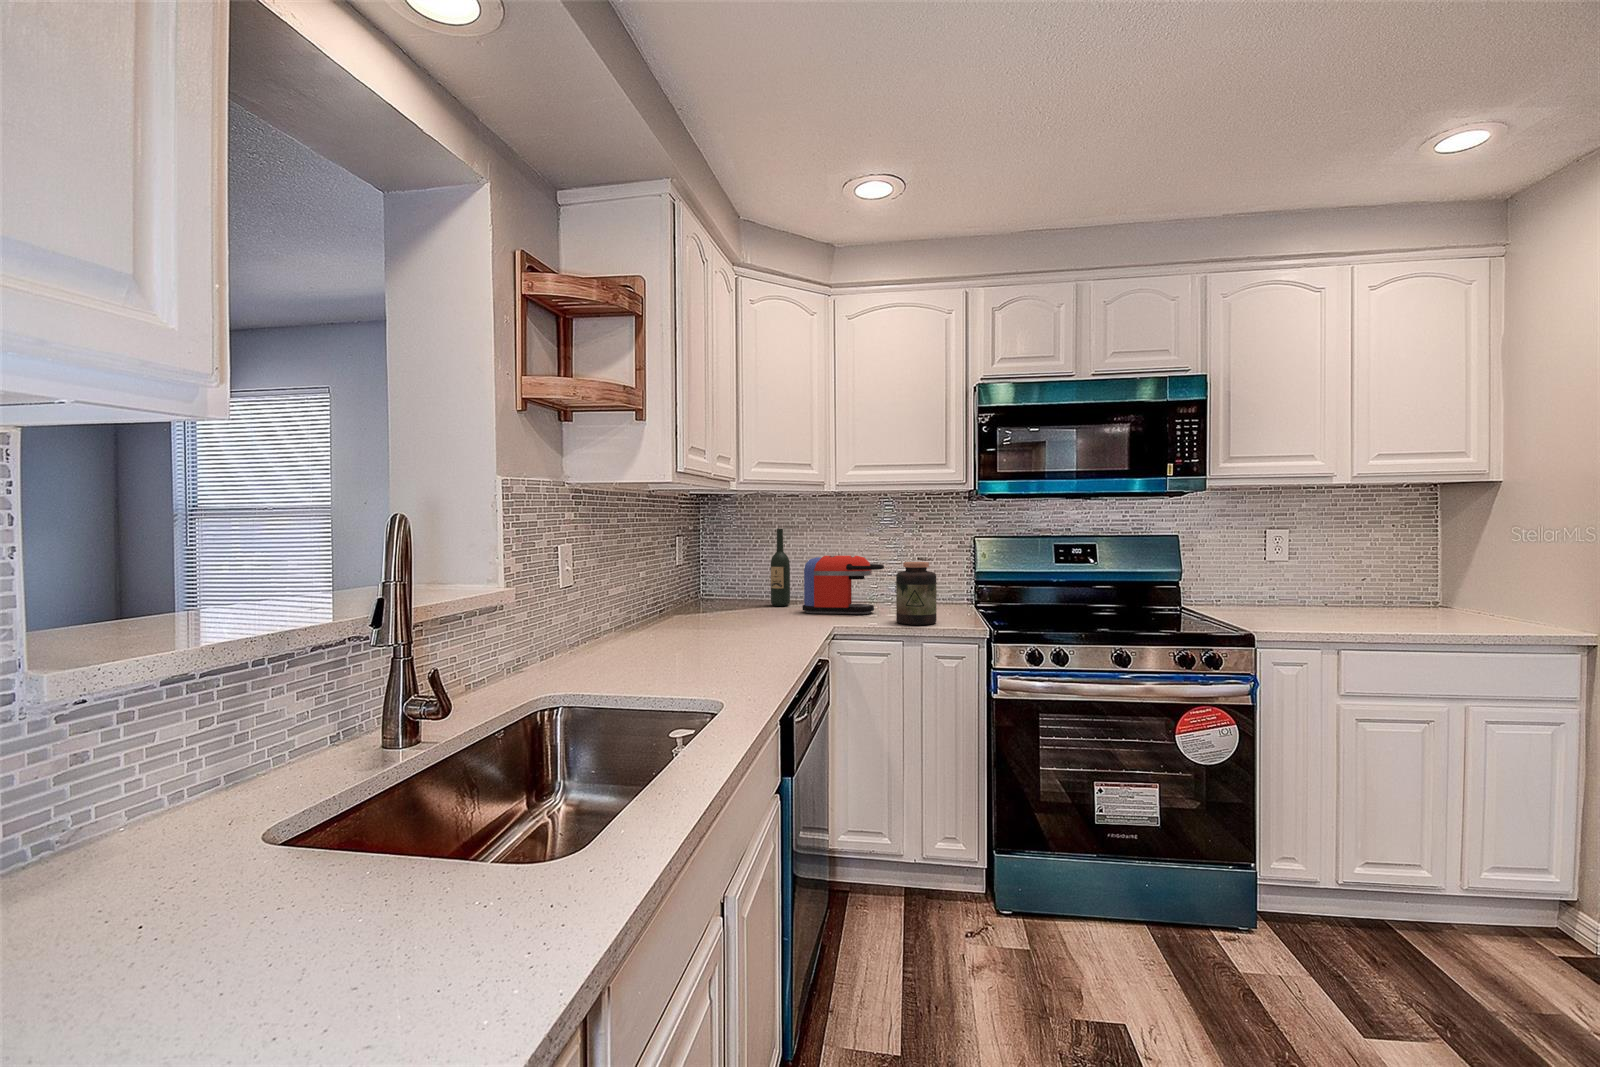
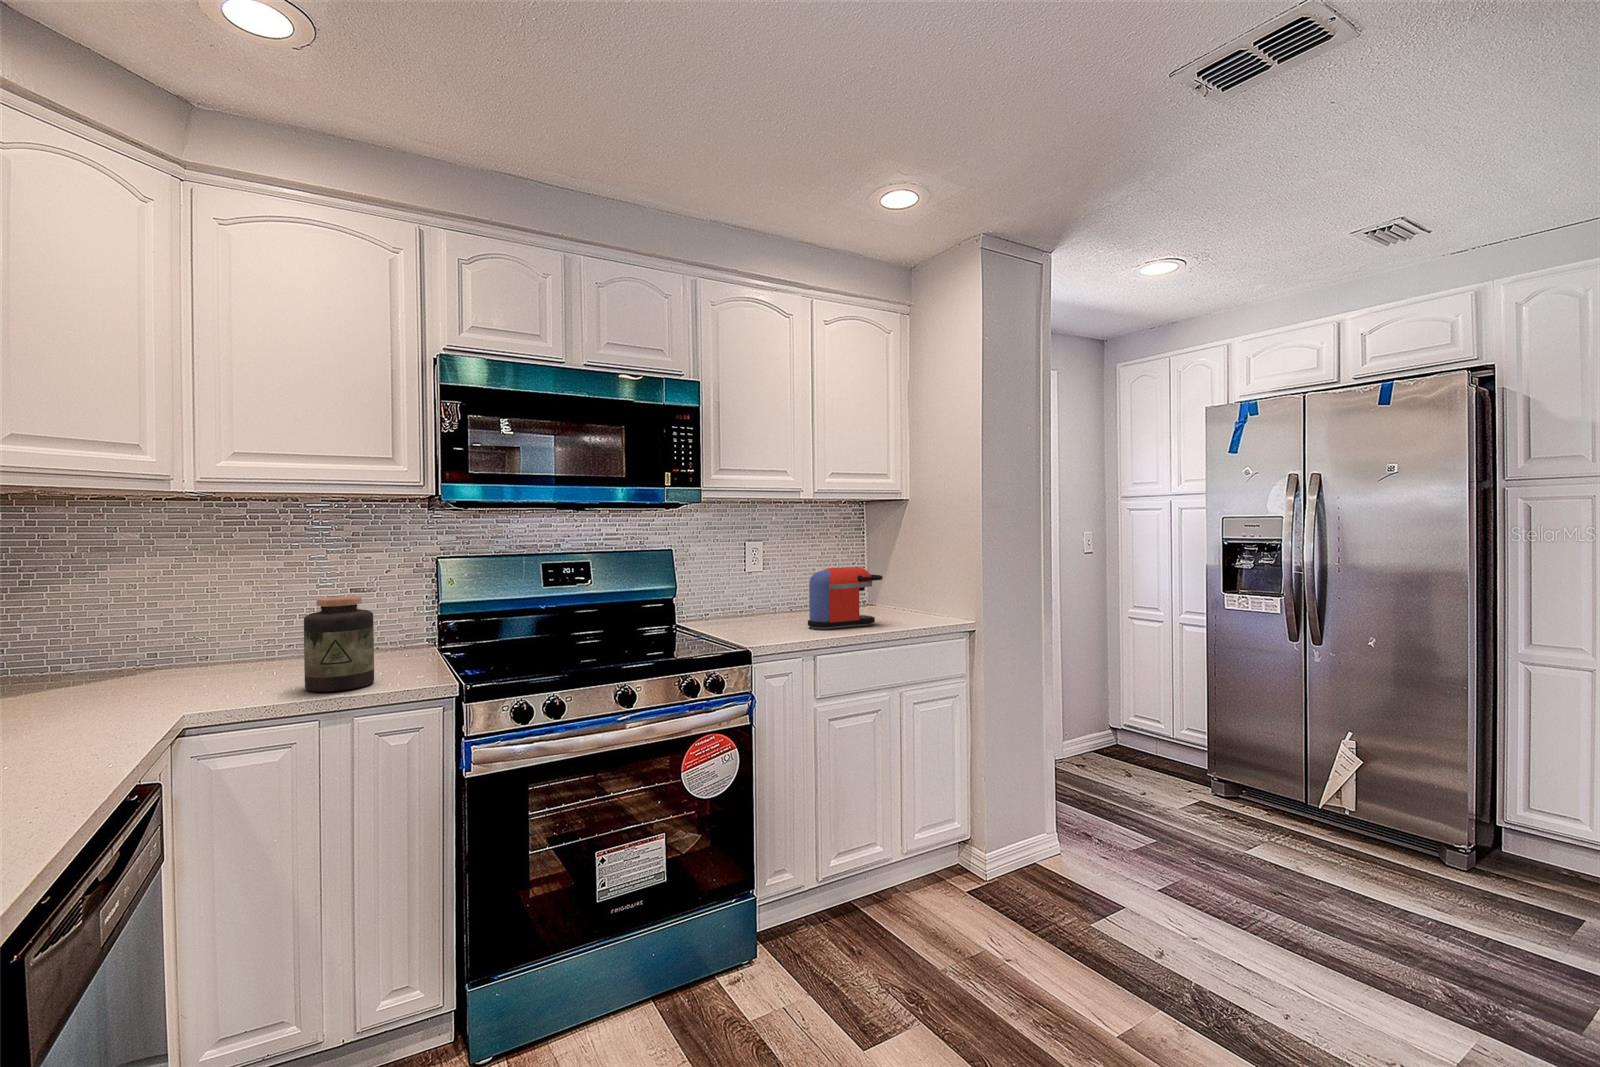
wine bottle: present [770,529,790,606] -> none [54,551,102,682]
coffee maker: present [802,556,884,614] -> present [808,567,883,629]

